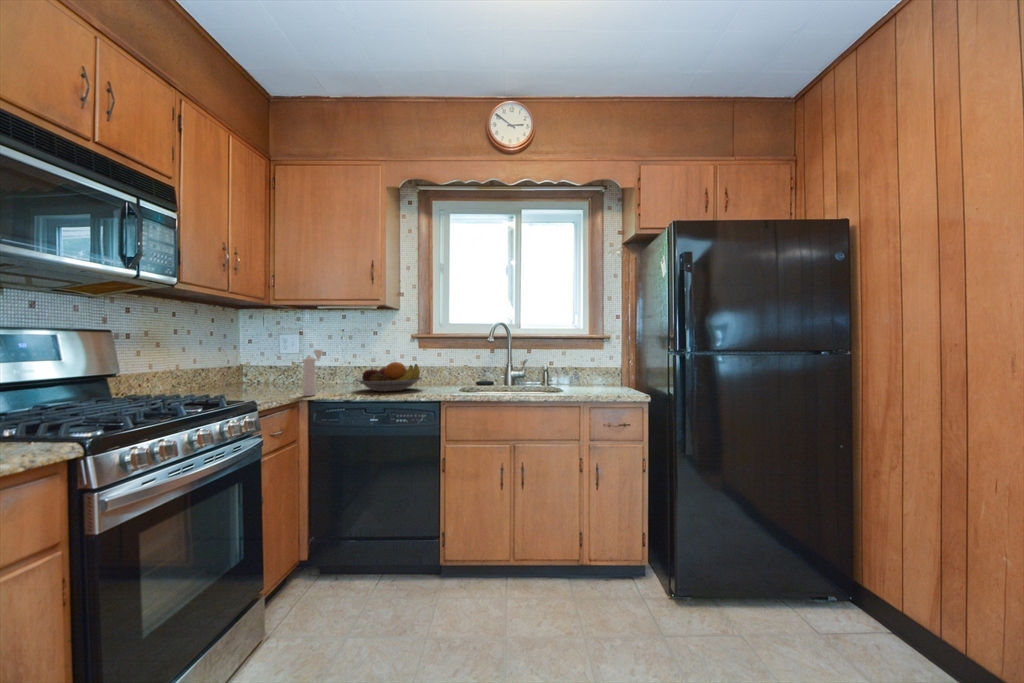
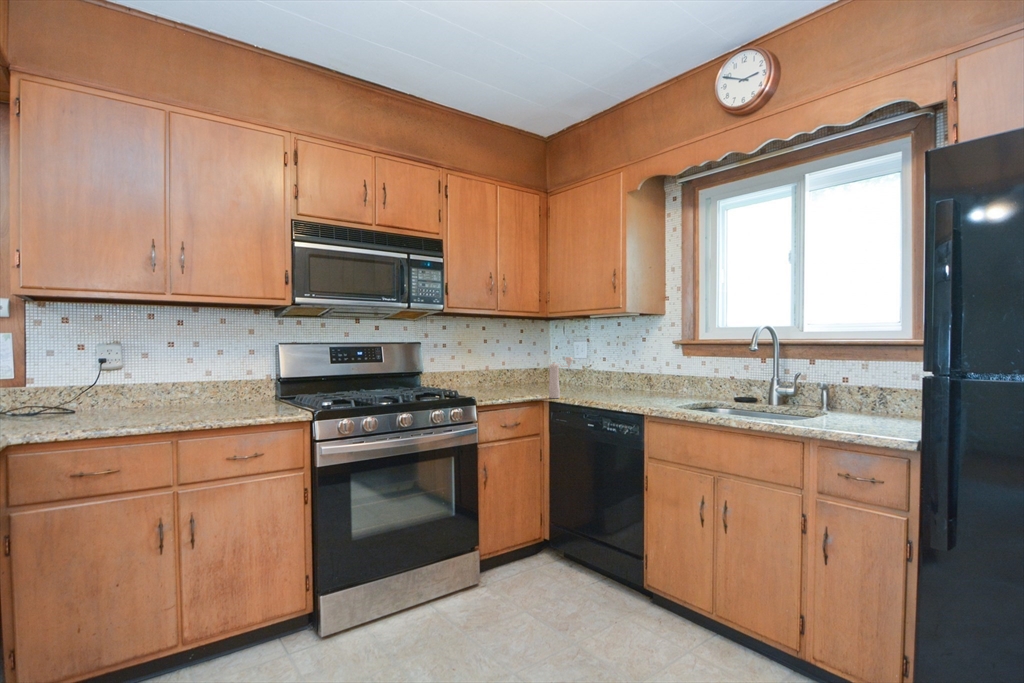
fruit bowl: present [356,362,422,391] -> none [596,371,664,401]

